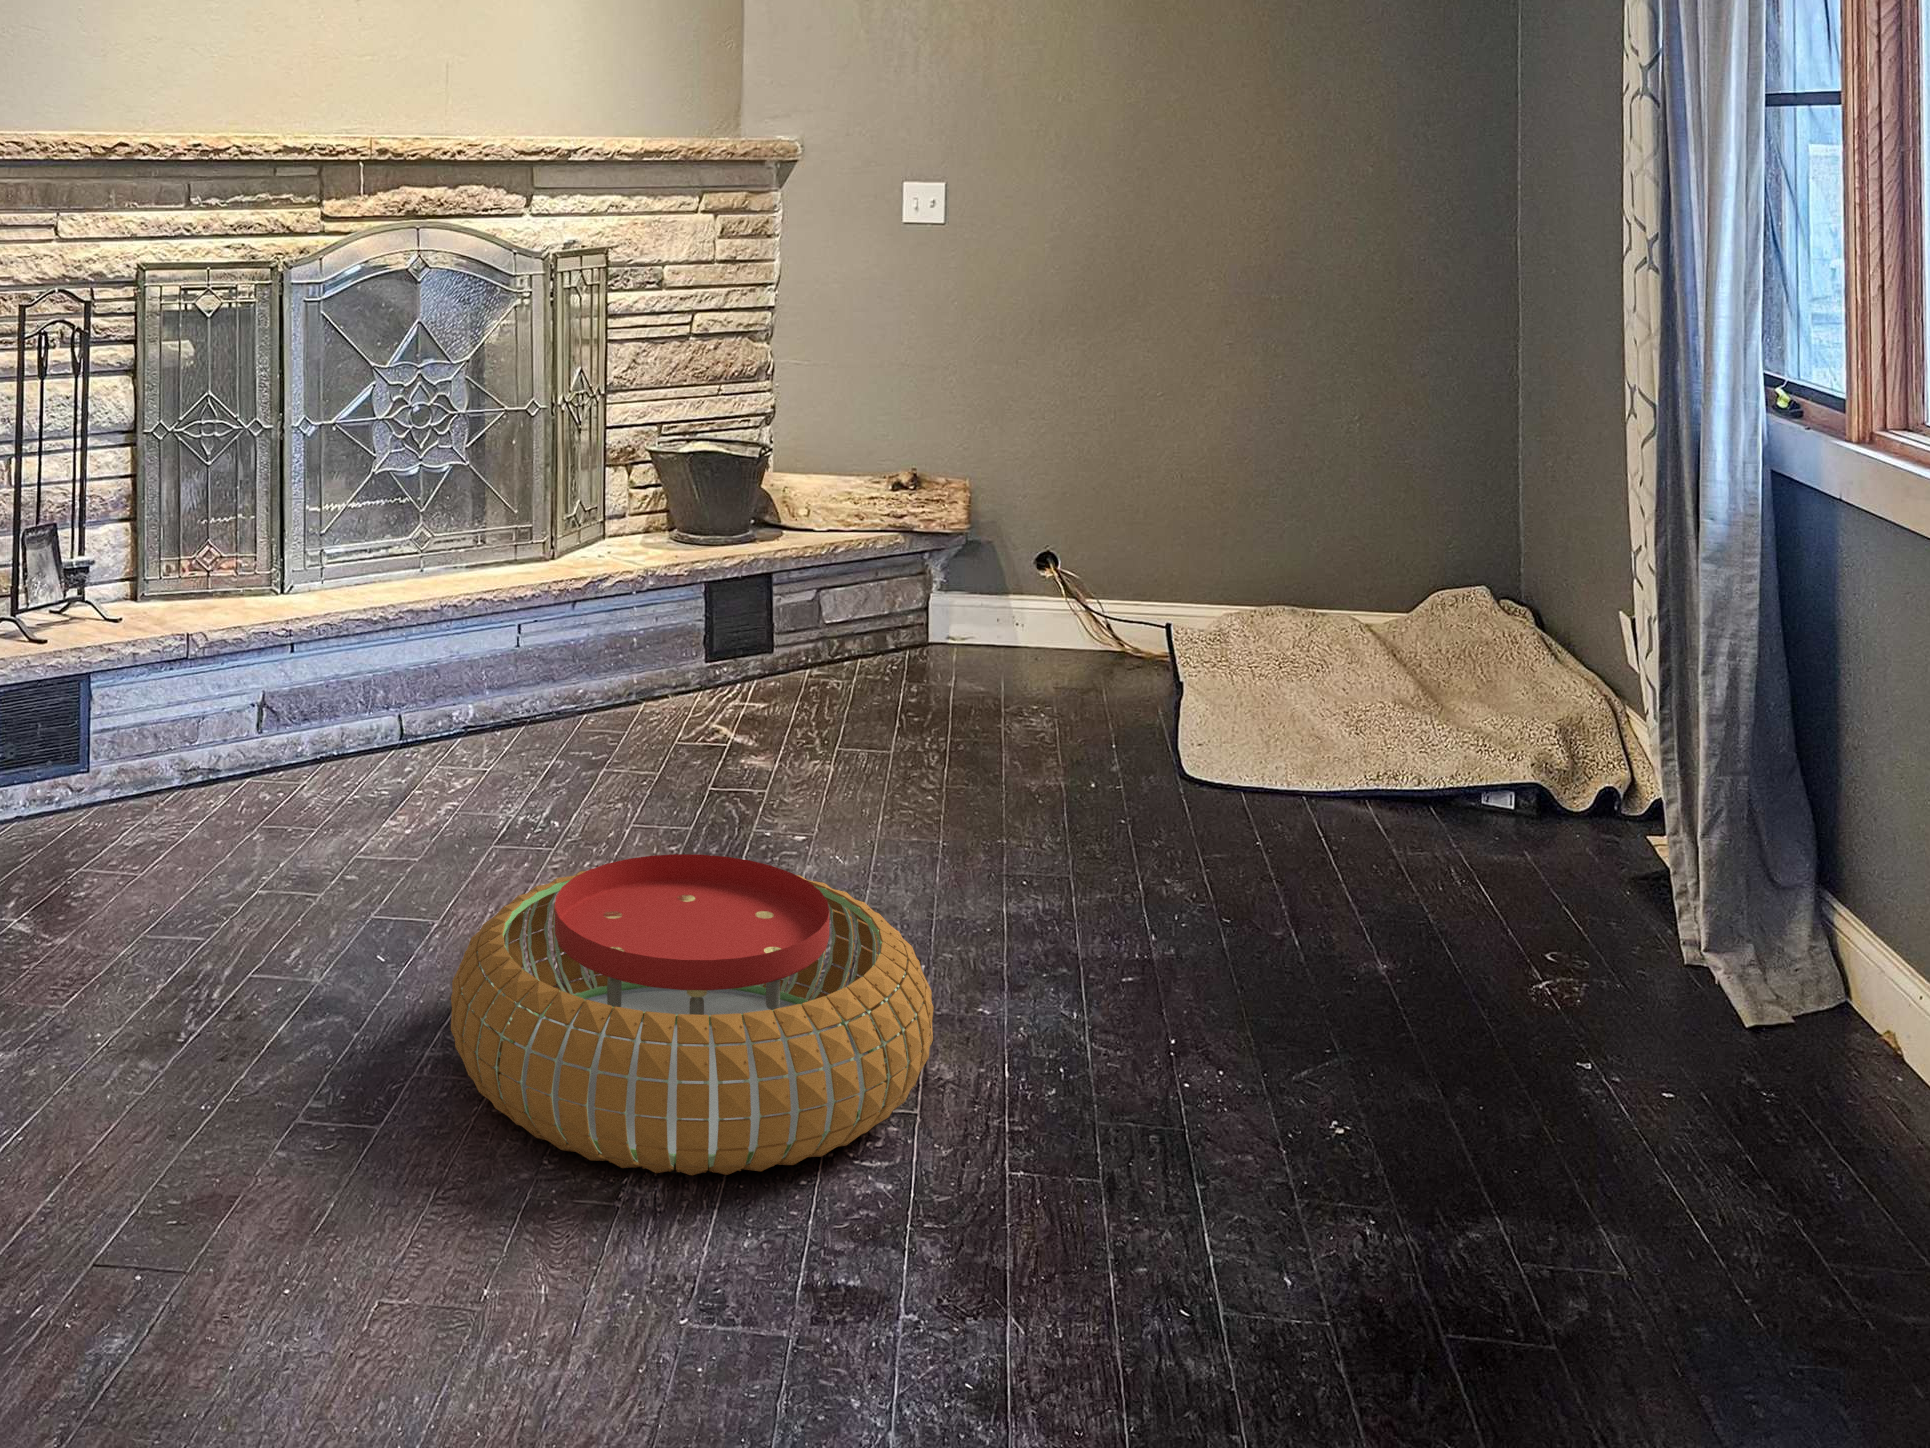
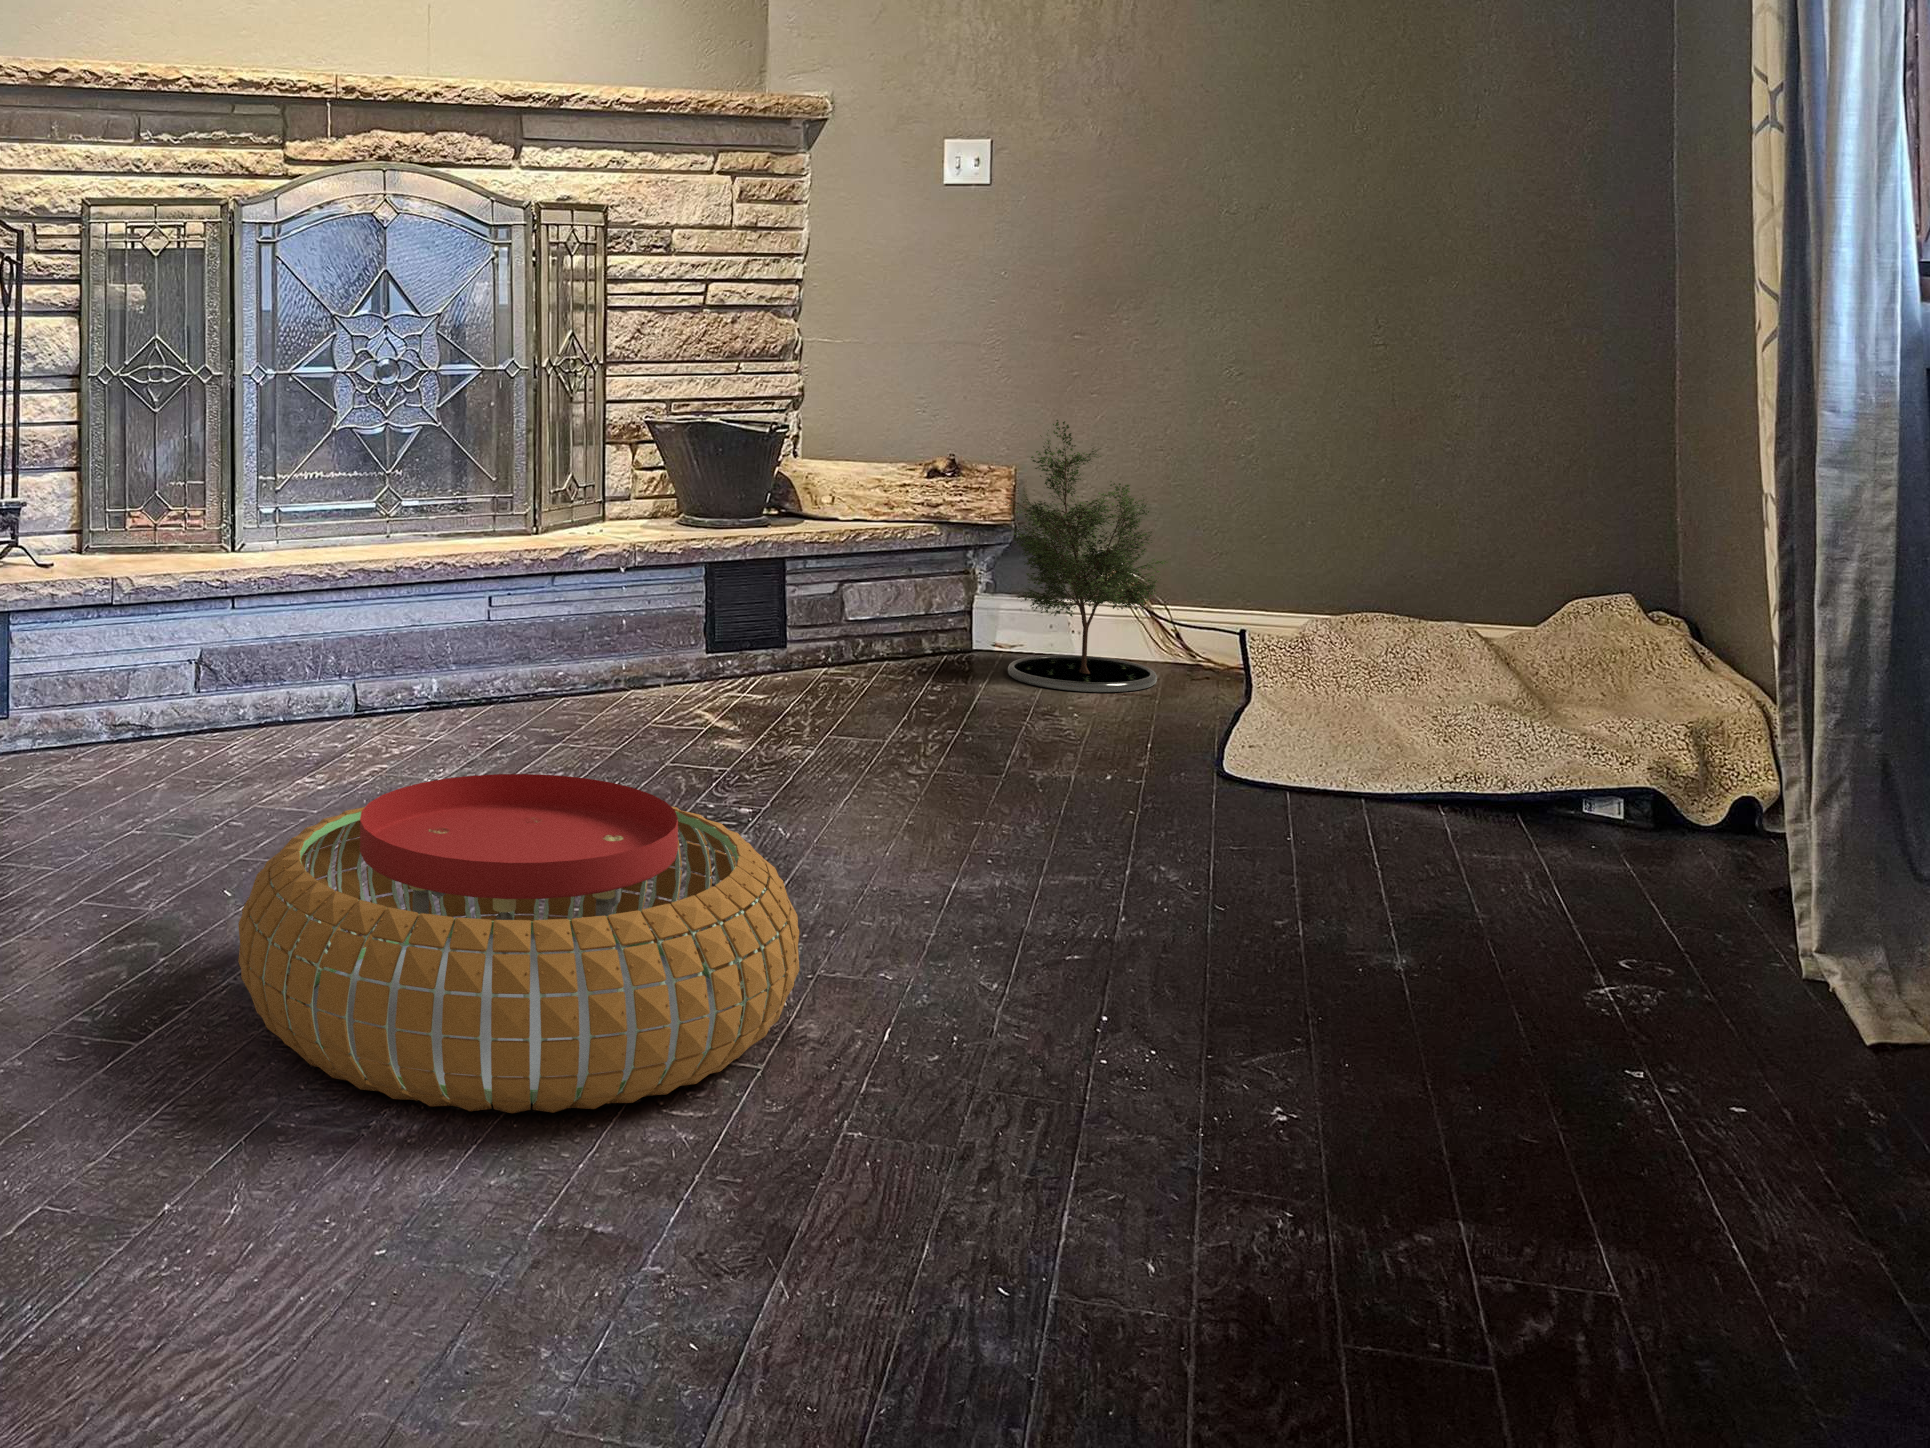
potted tree: none [962,446,1106,688] -> present [1005,420,1168,692]

